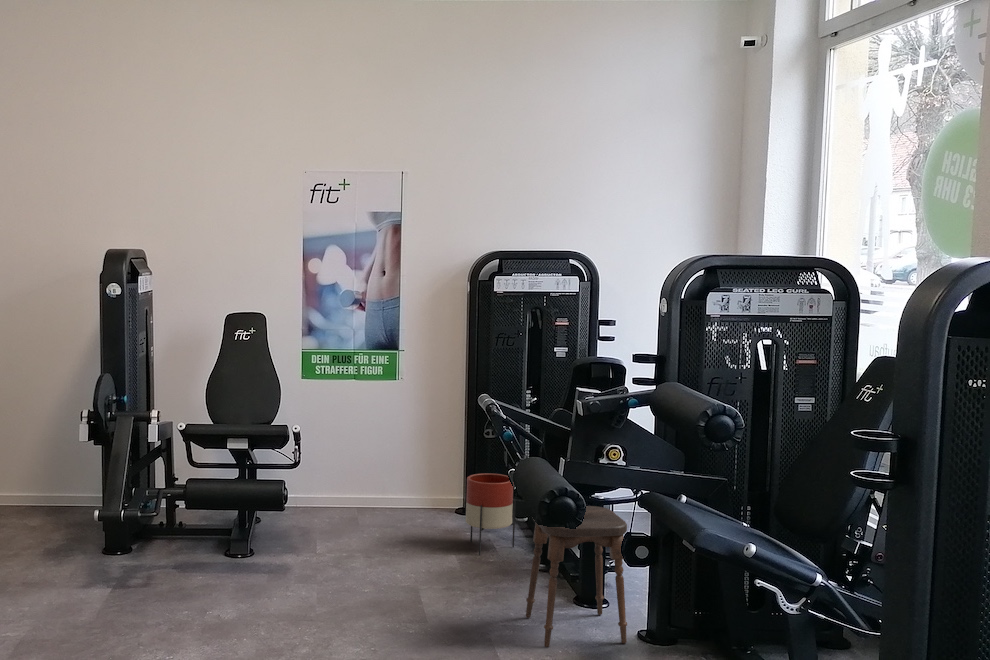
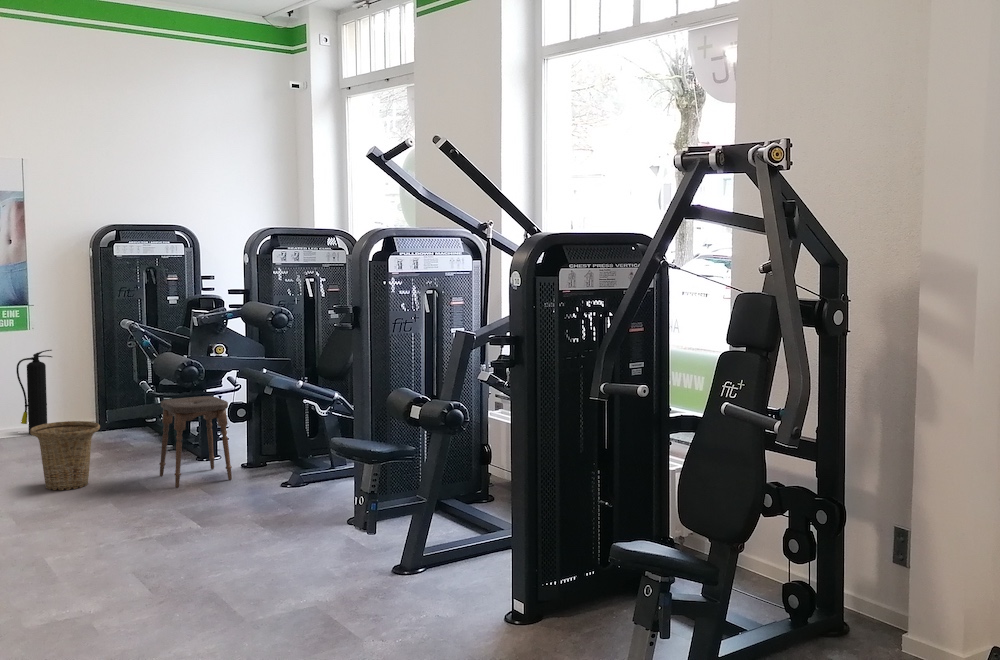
fire extinguisher: none [377,407,418,513] -> present [17,350,52,434]
planter: present [466,473,516,555] -> none [102,392,143,450]
basket: none [362,523,451,625] -> present [30,421,100,490]

